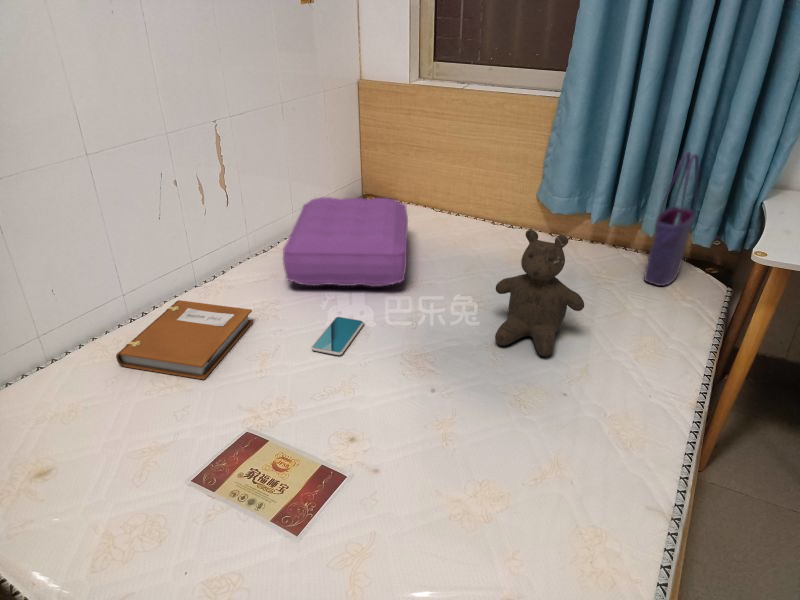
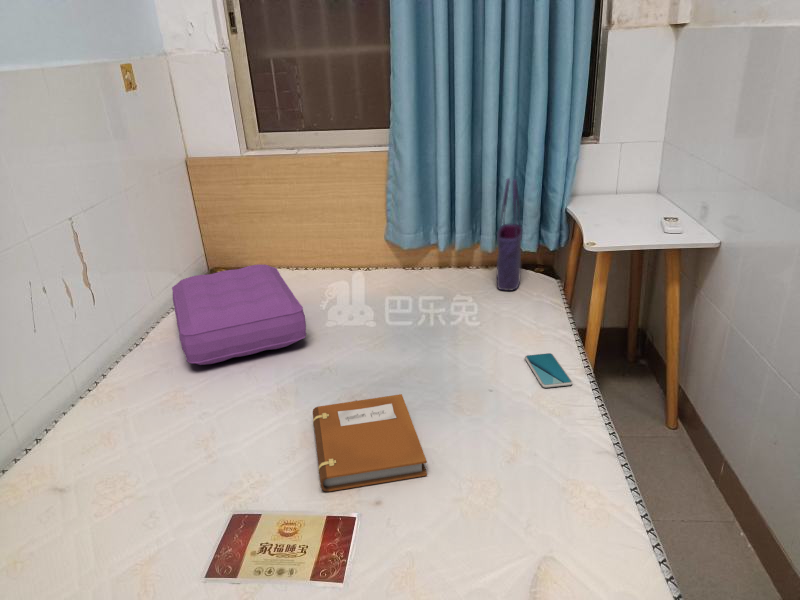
teddy bear: present [495,230,584,356] -> none [398,261,477,368]
notebook: present [116,300,253,379] -> present [313,394,427,491]
smartphone: present [312,317,364,355] -> present [525,353,572,388]

